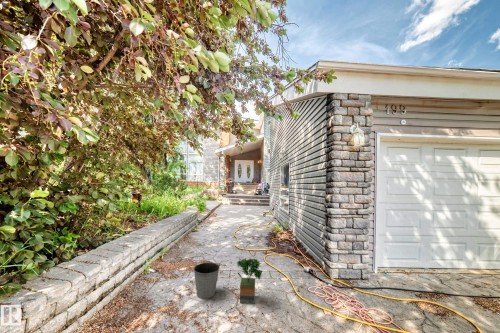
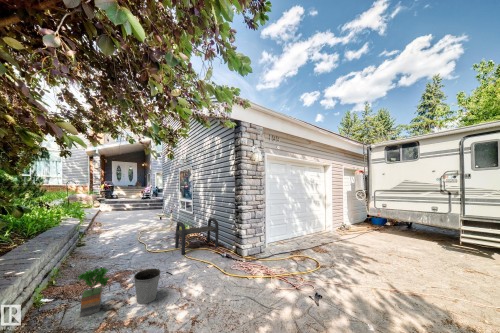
bench: none [260,219,308,258] -> present [175,218,219,255]
potted tree: present [237,259,262,304] -> present [78,267,109,317]

